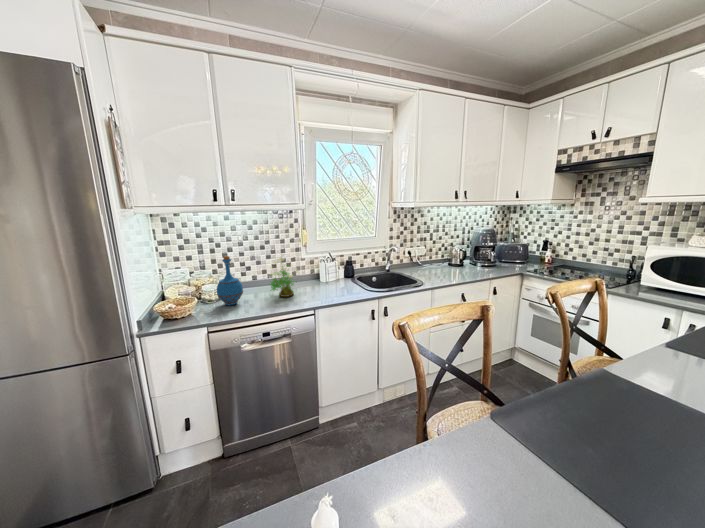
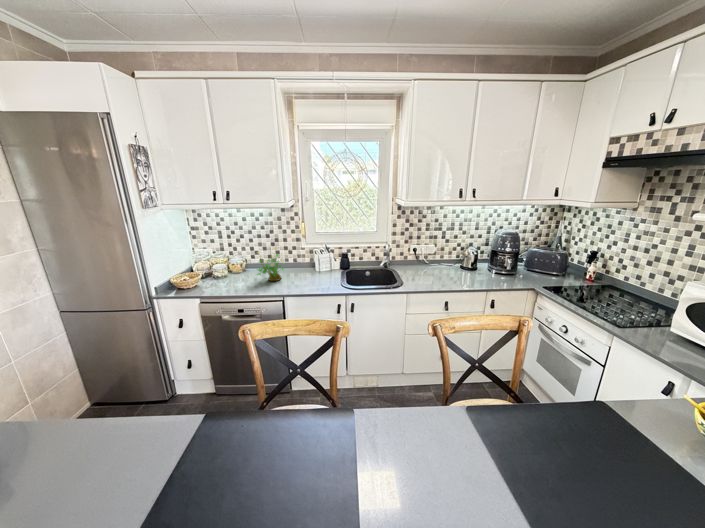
bottle: present [217,256,243,305] -> none [218,244,239,283]

